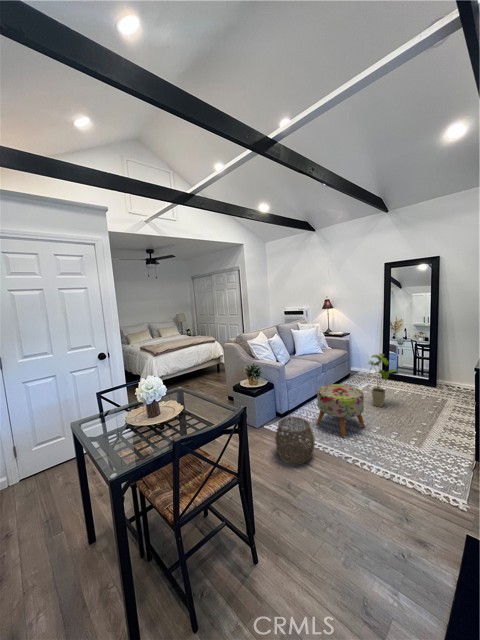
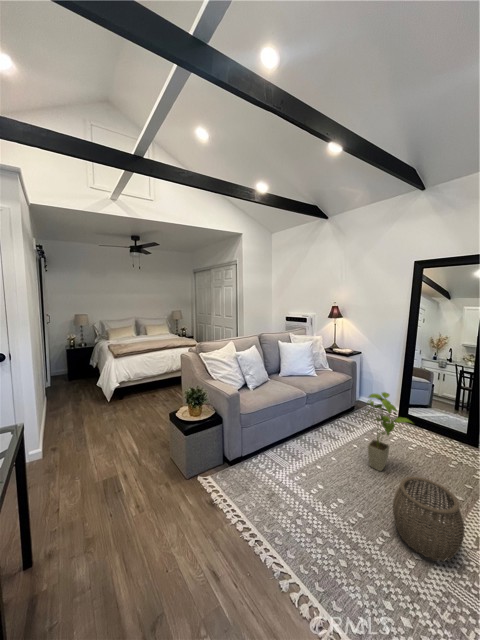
ottoman: present [317,384,365,437] -> none [271,431,341,524]
woven basket: present [275,417,315,464] -> present [392,477,465,561]

